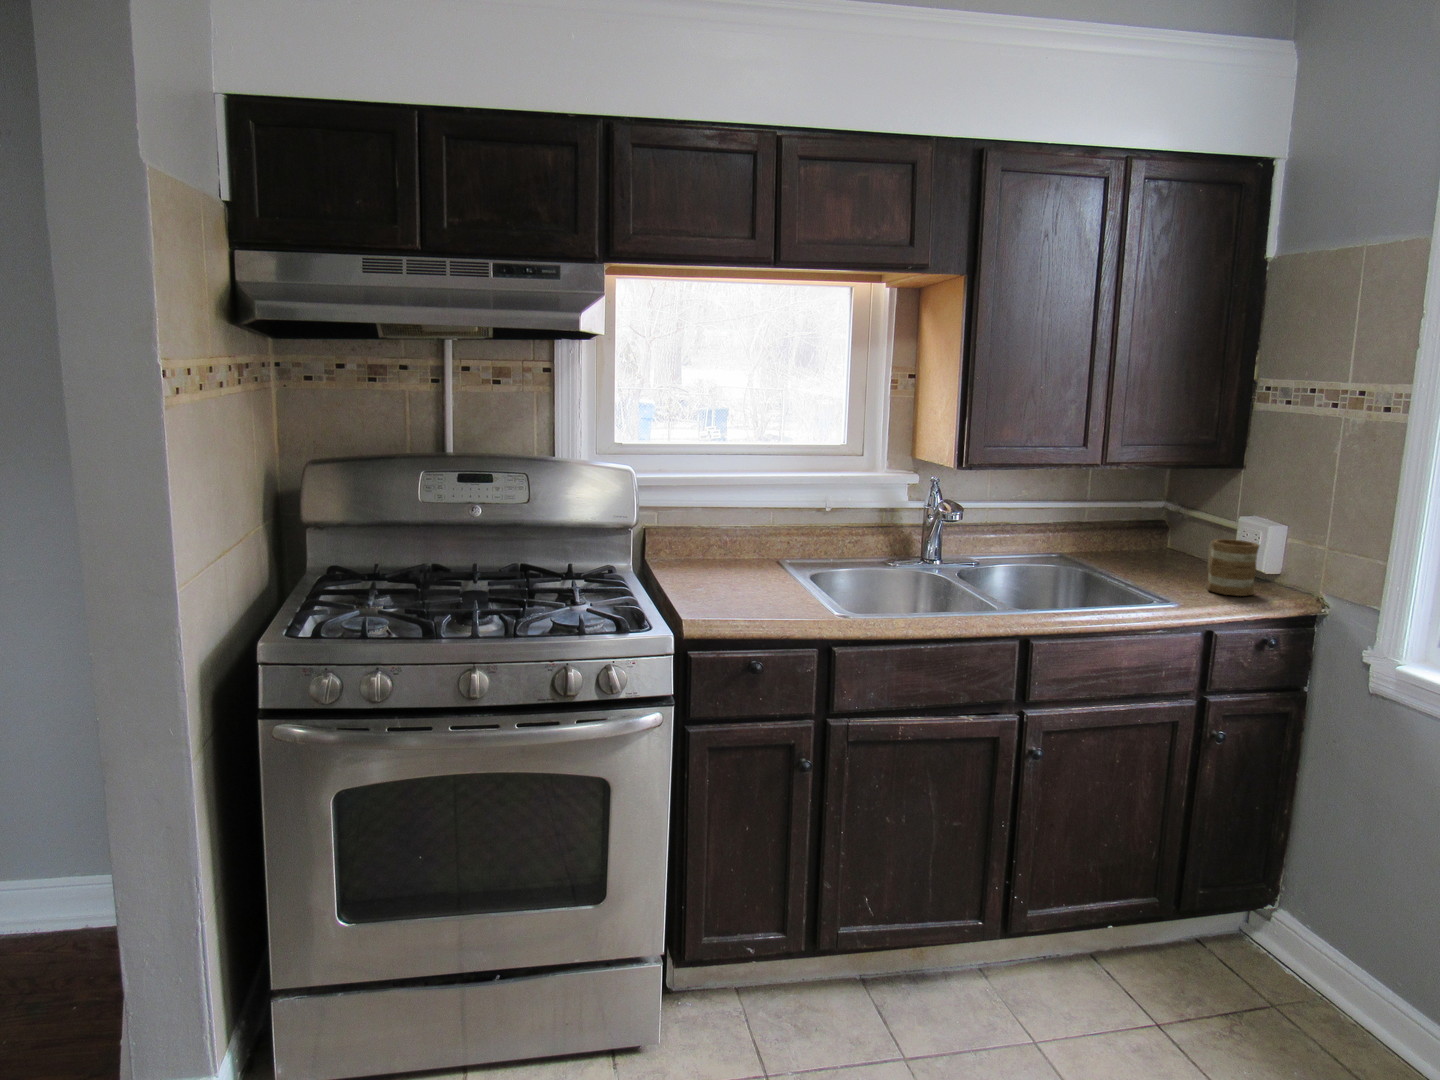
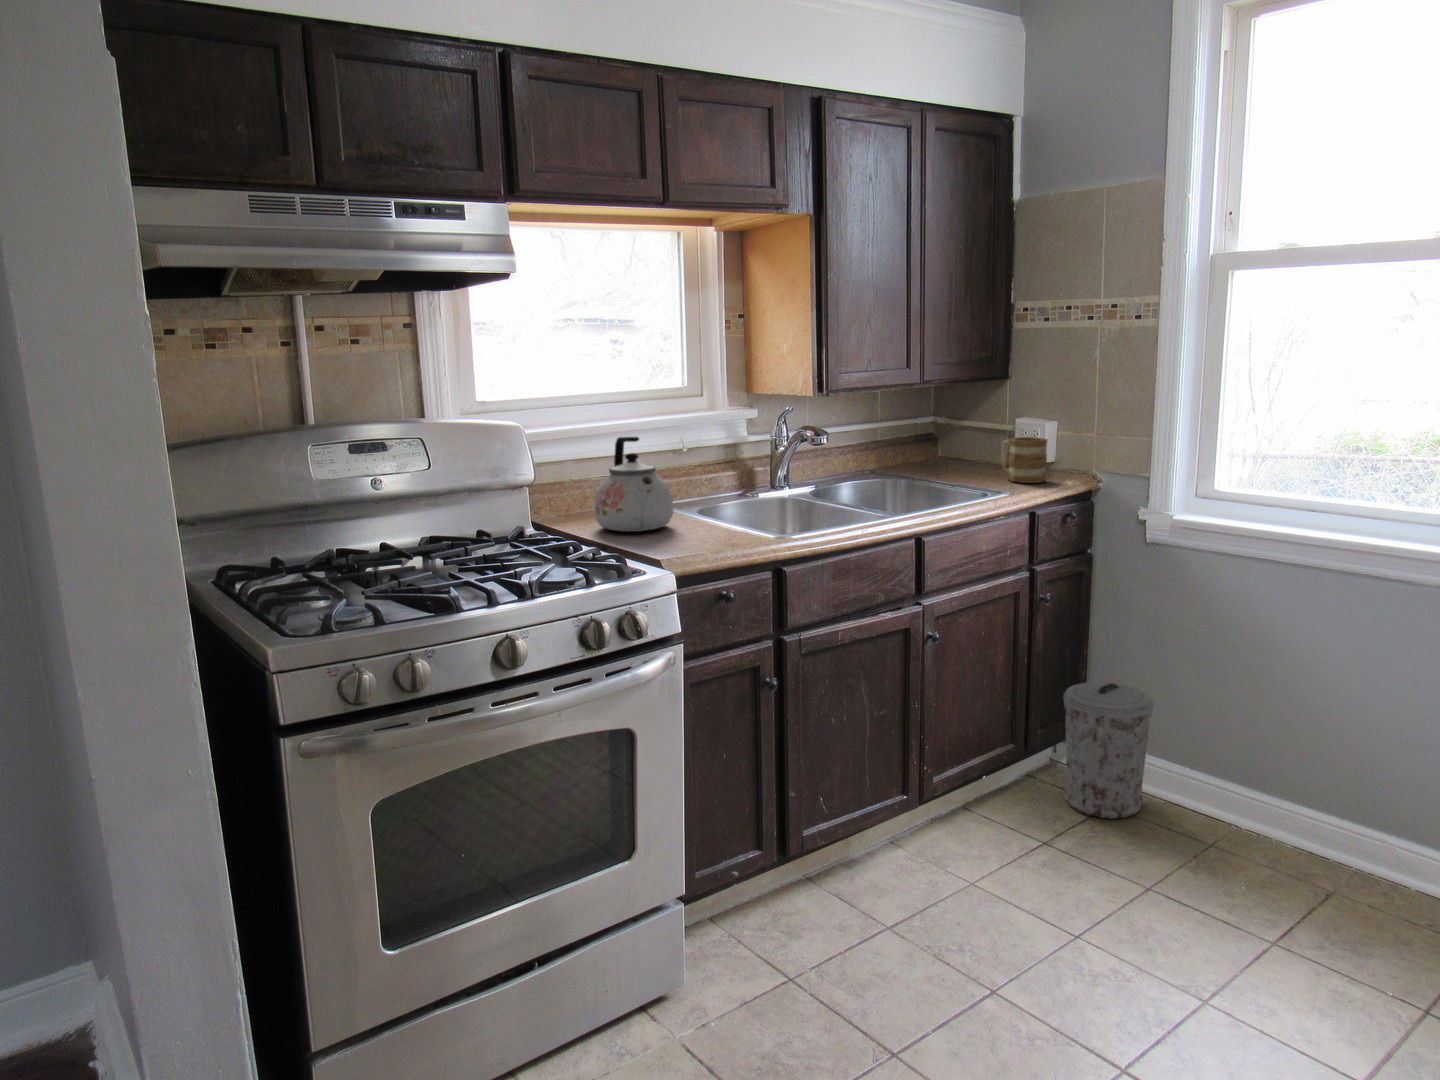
kettle: none [685,491,763,587] -> present [594,437,673,532]
trash can: none [1222,846,1348,1025] -> present [1064,682,1154,818]

